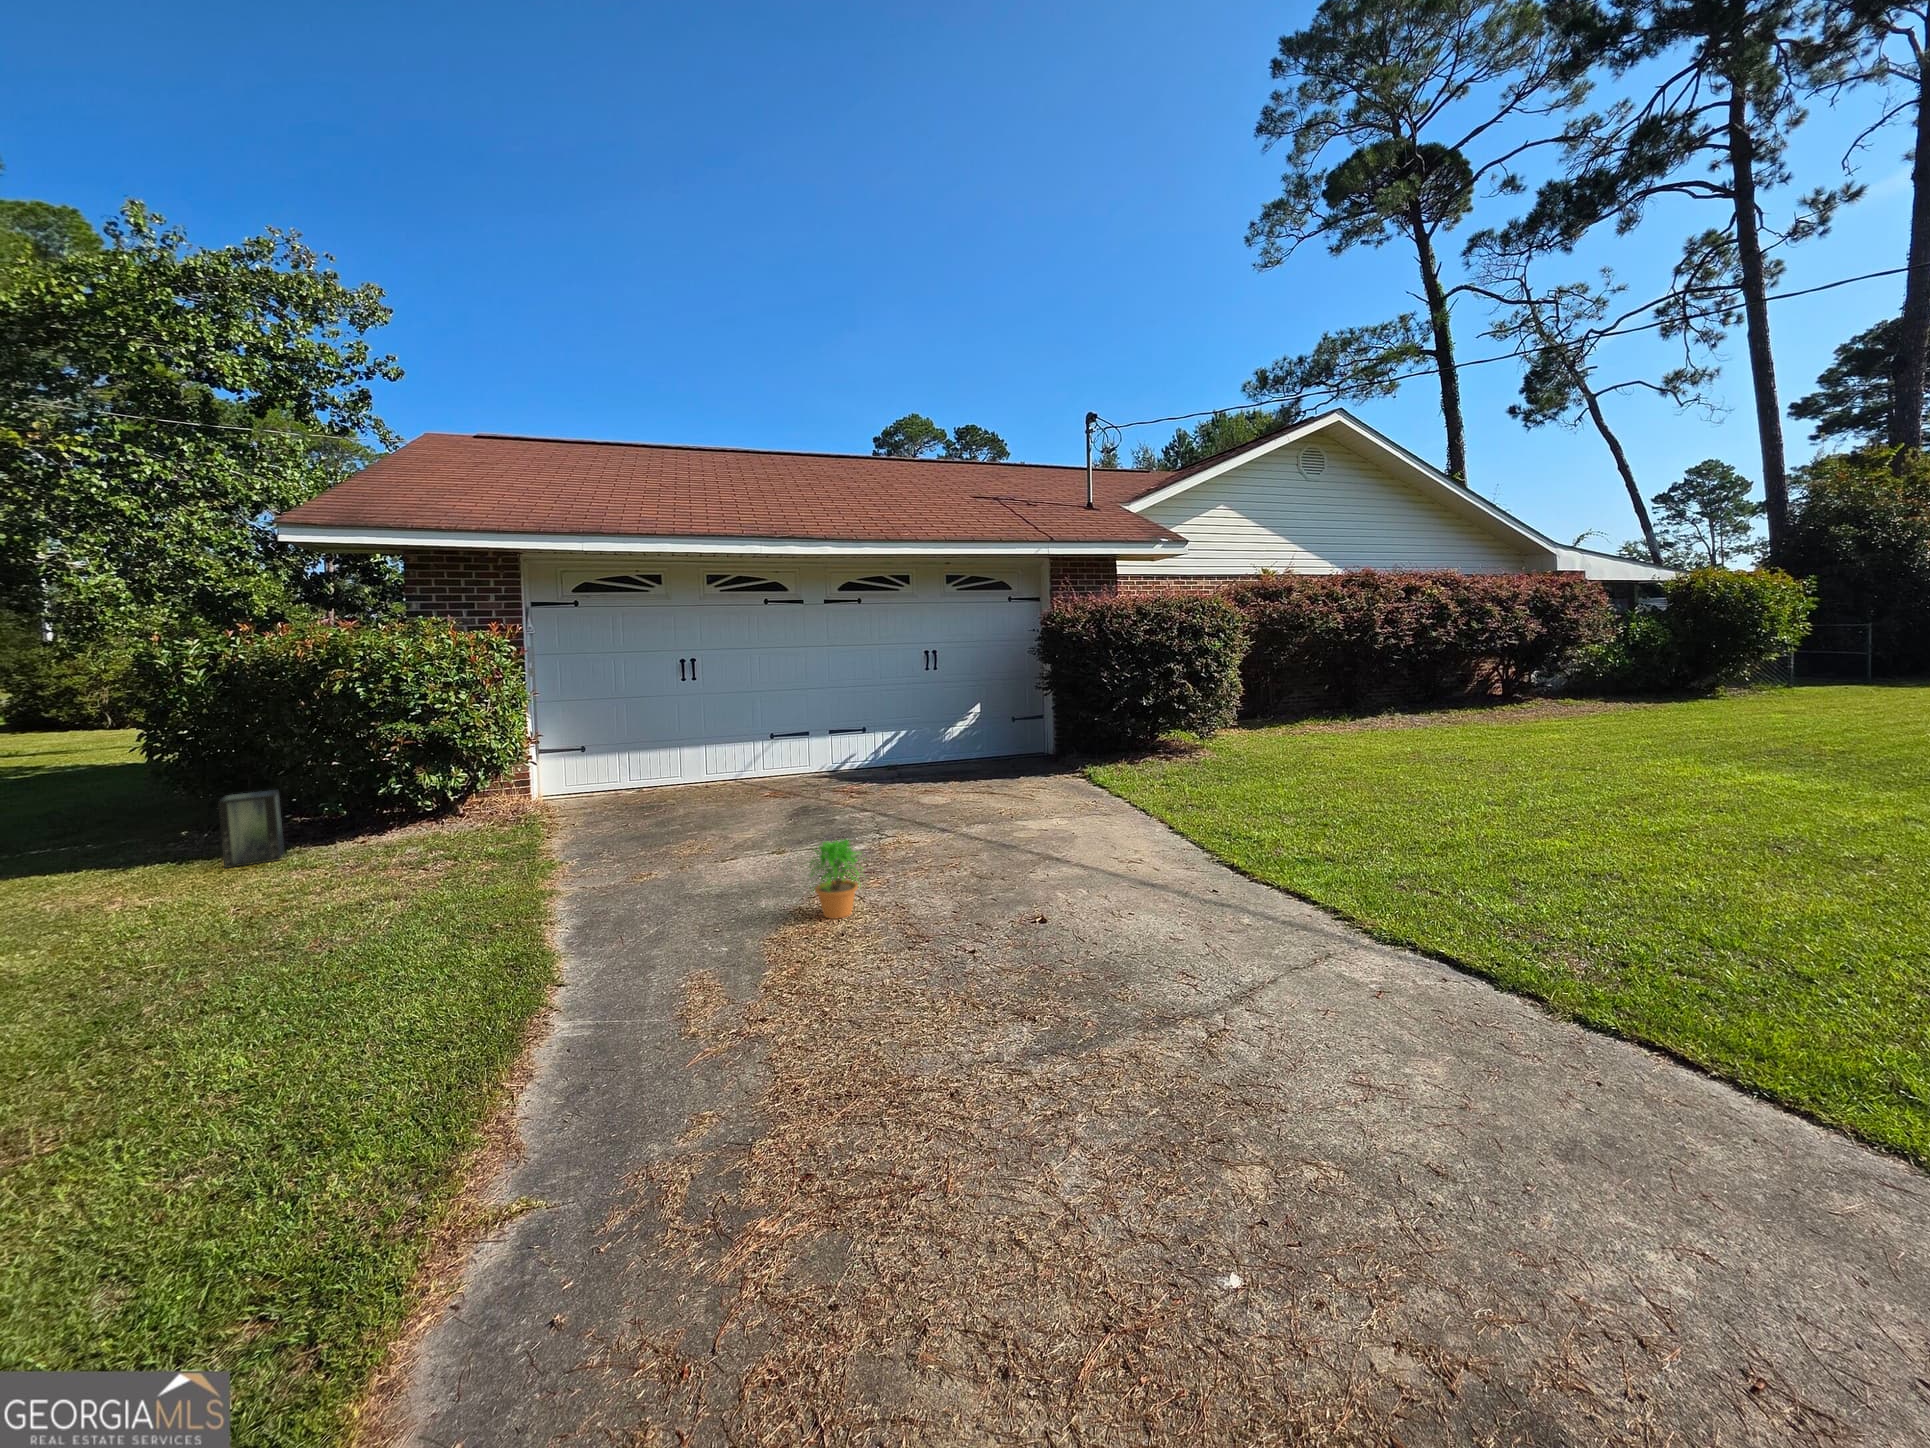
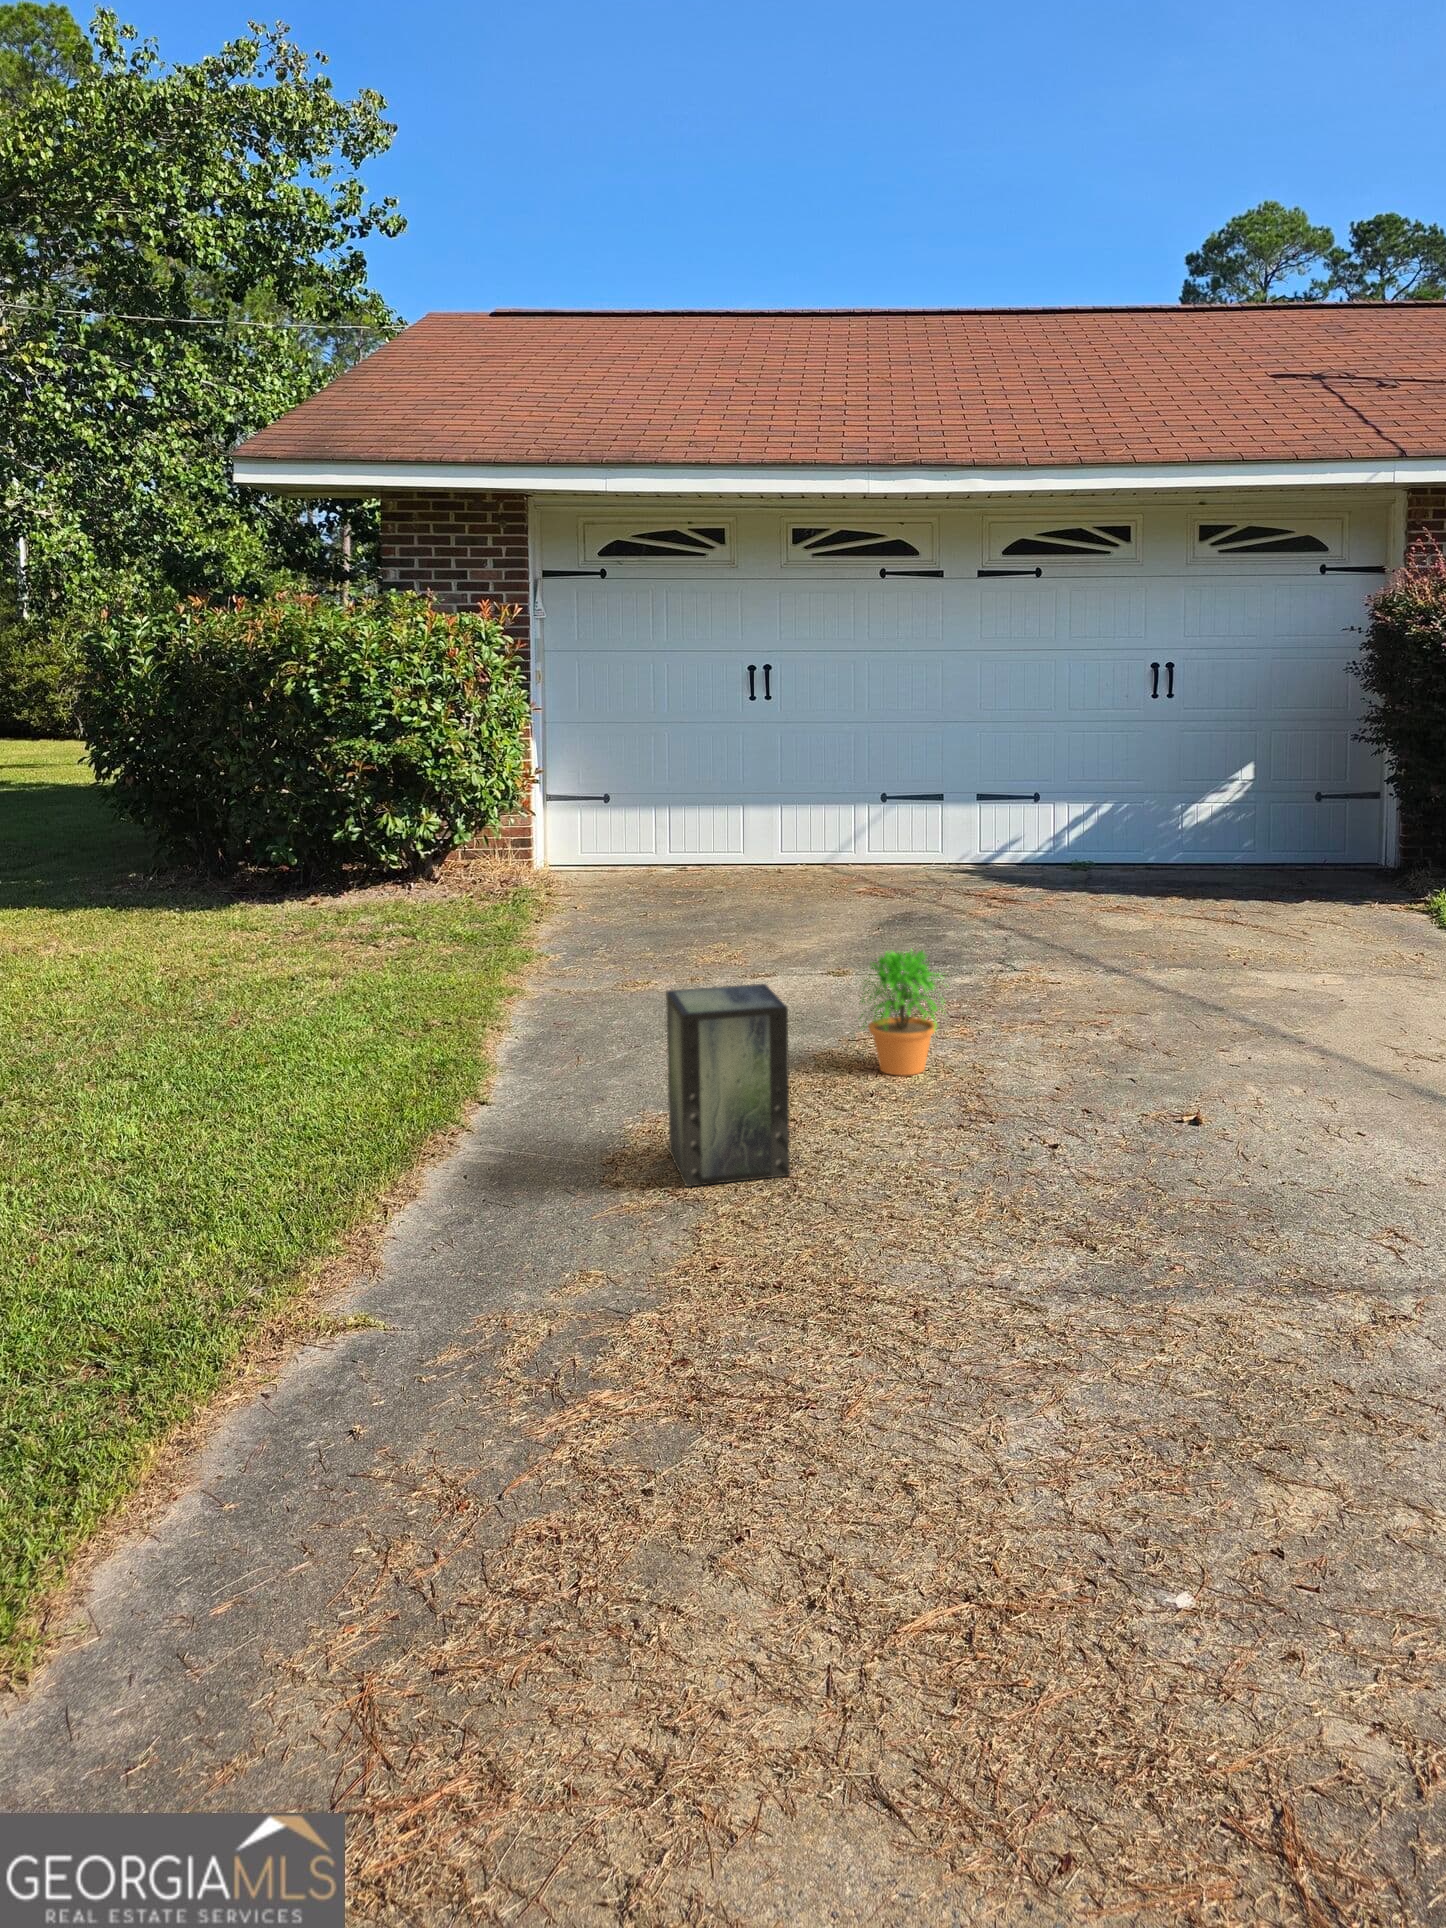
storage box: present [218,790,284,868] -> present [666,984,790,1187]

